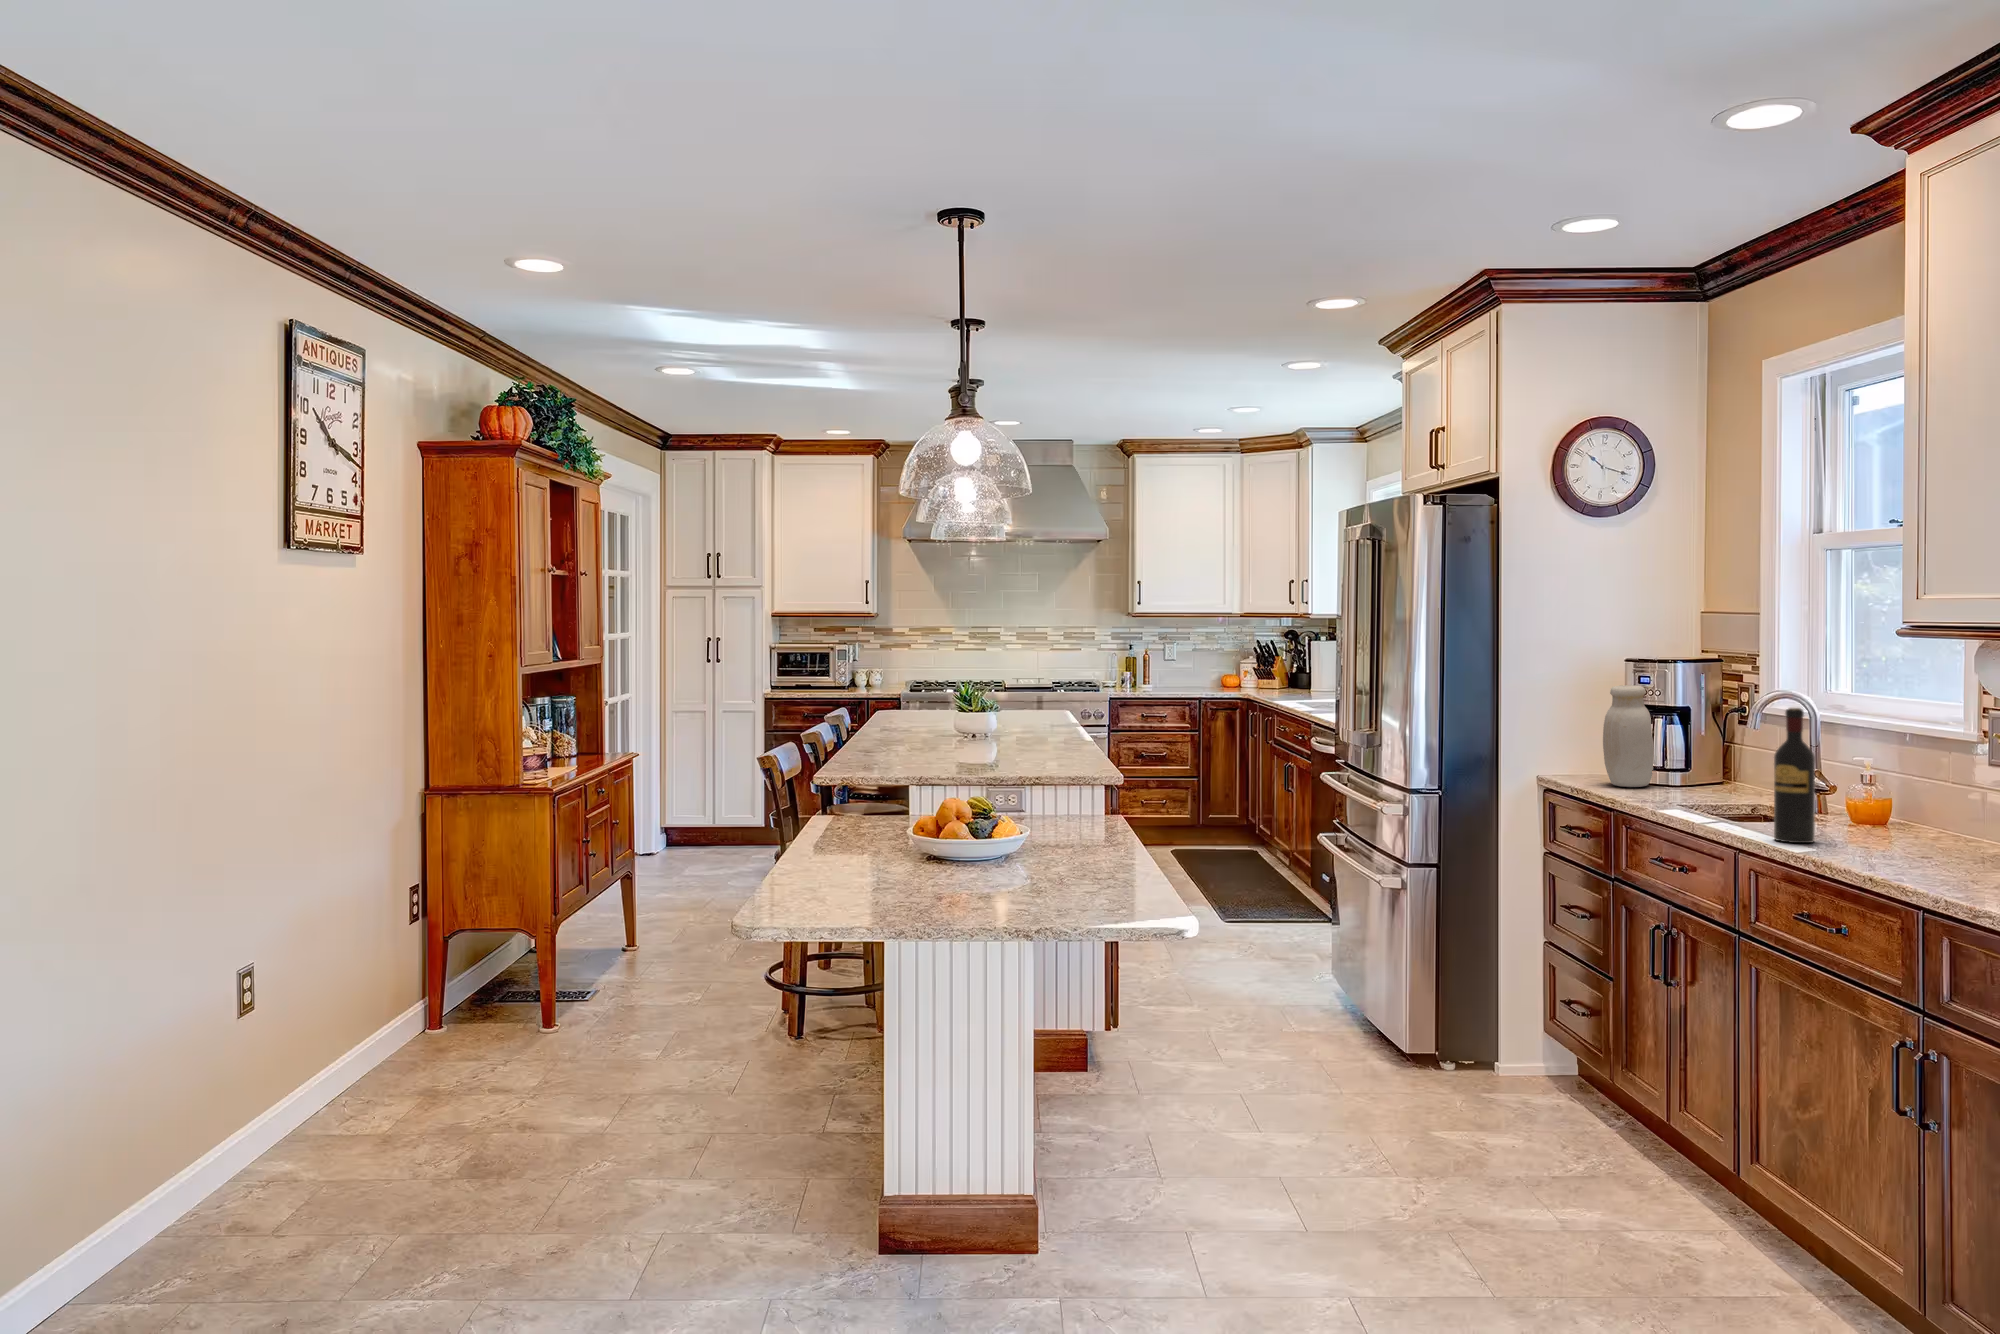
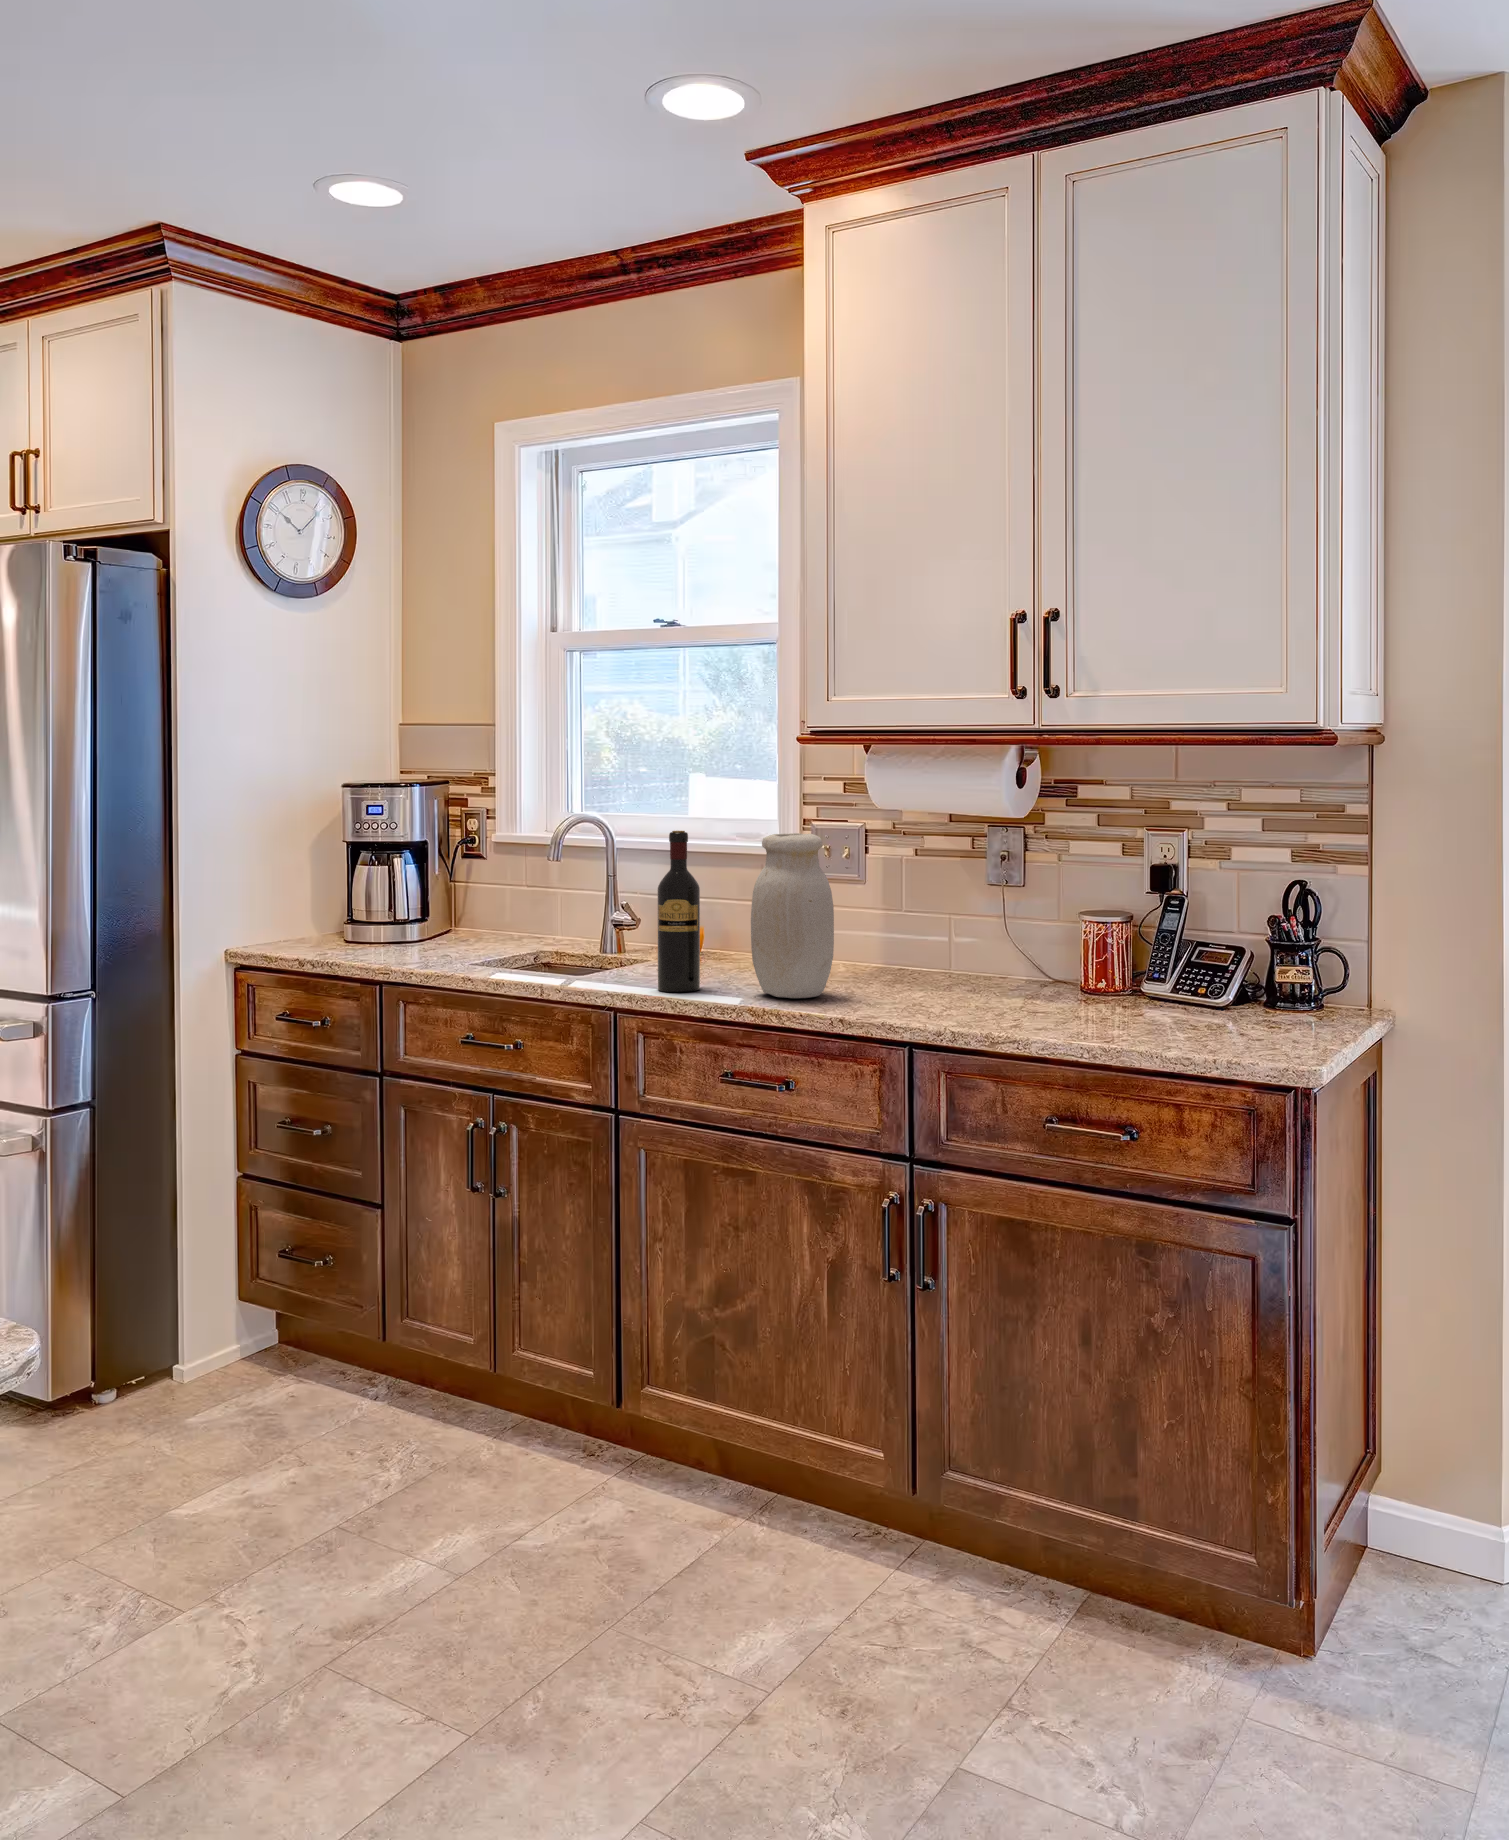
jar: present [1603,685,1654,787] -> present [751,833,834,998]

